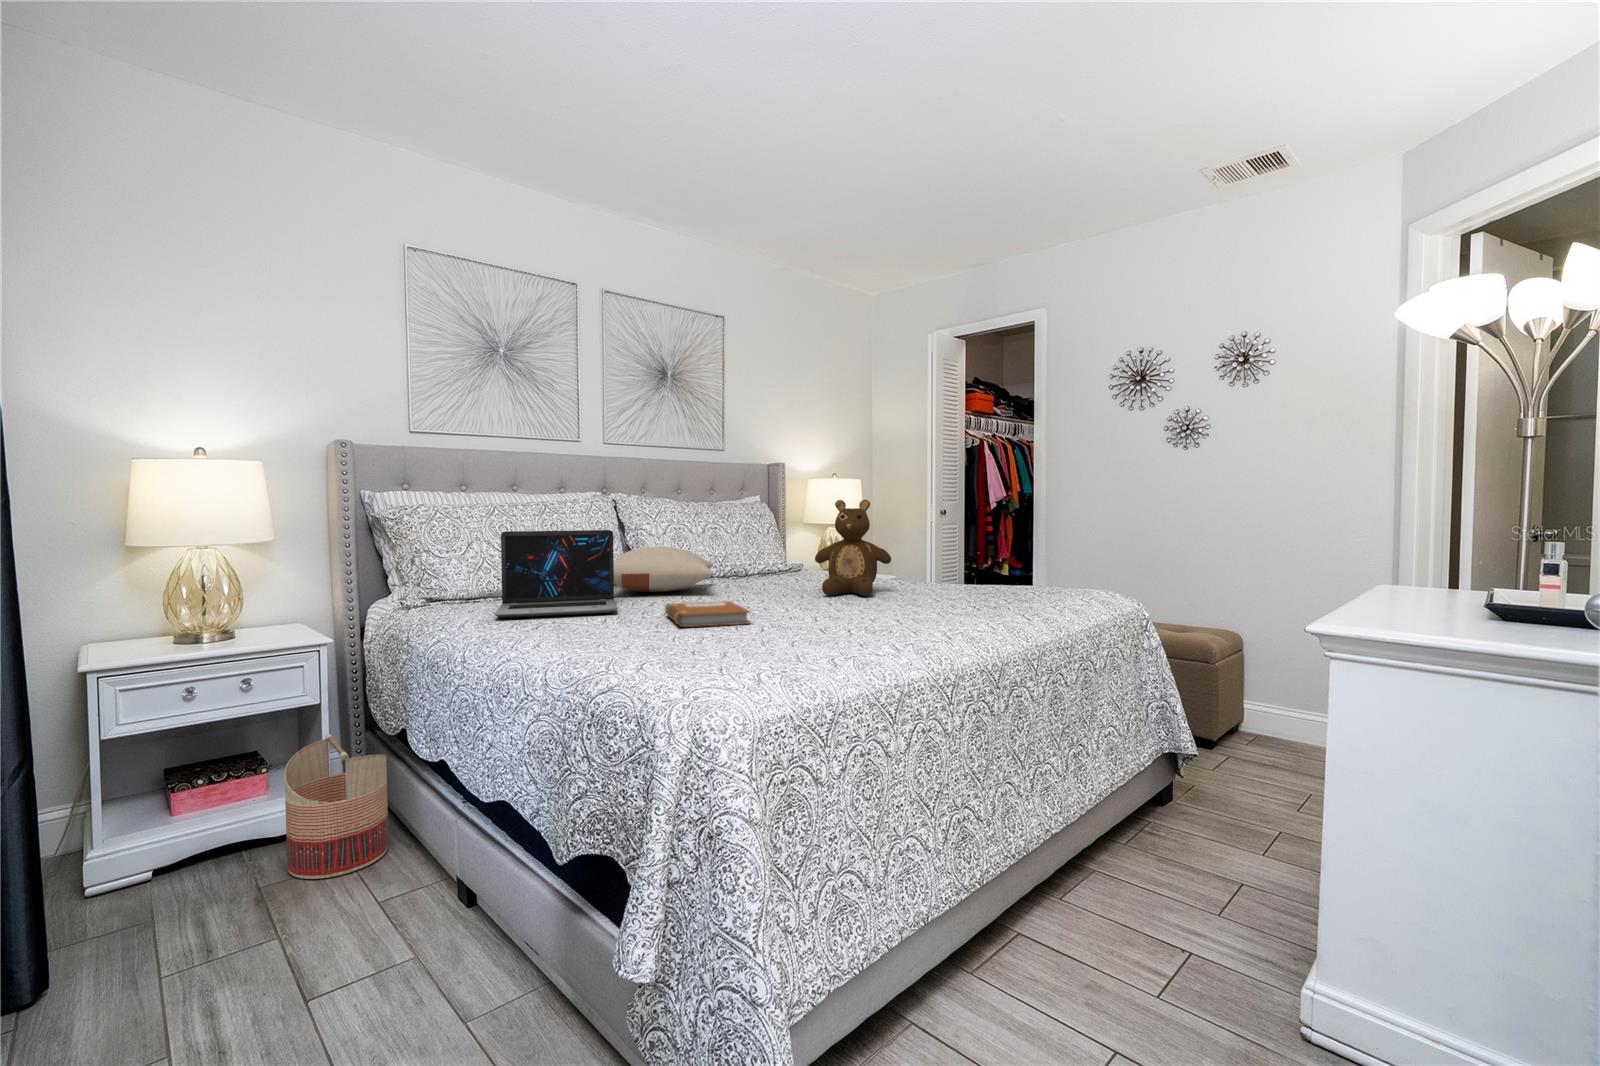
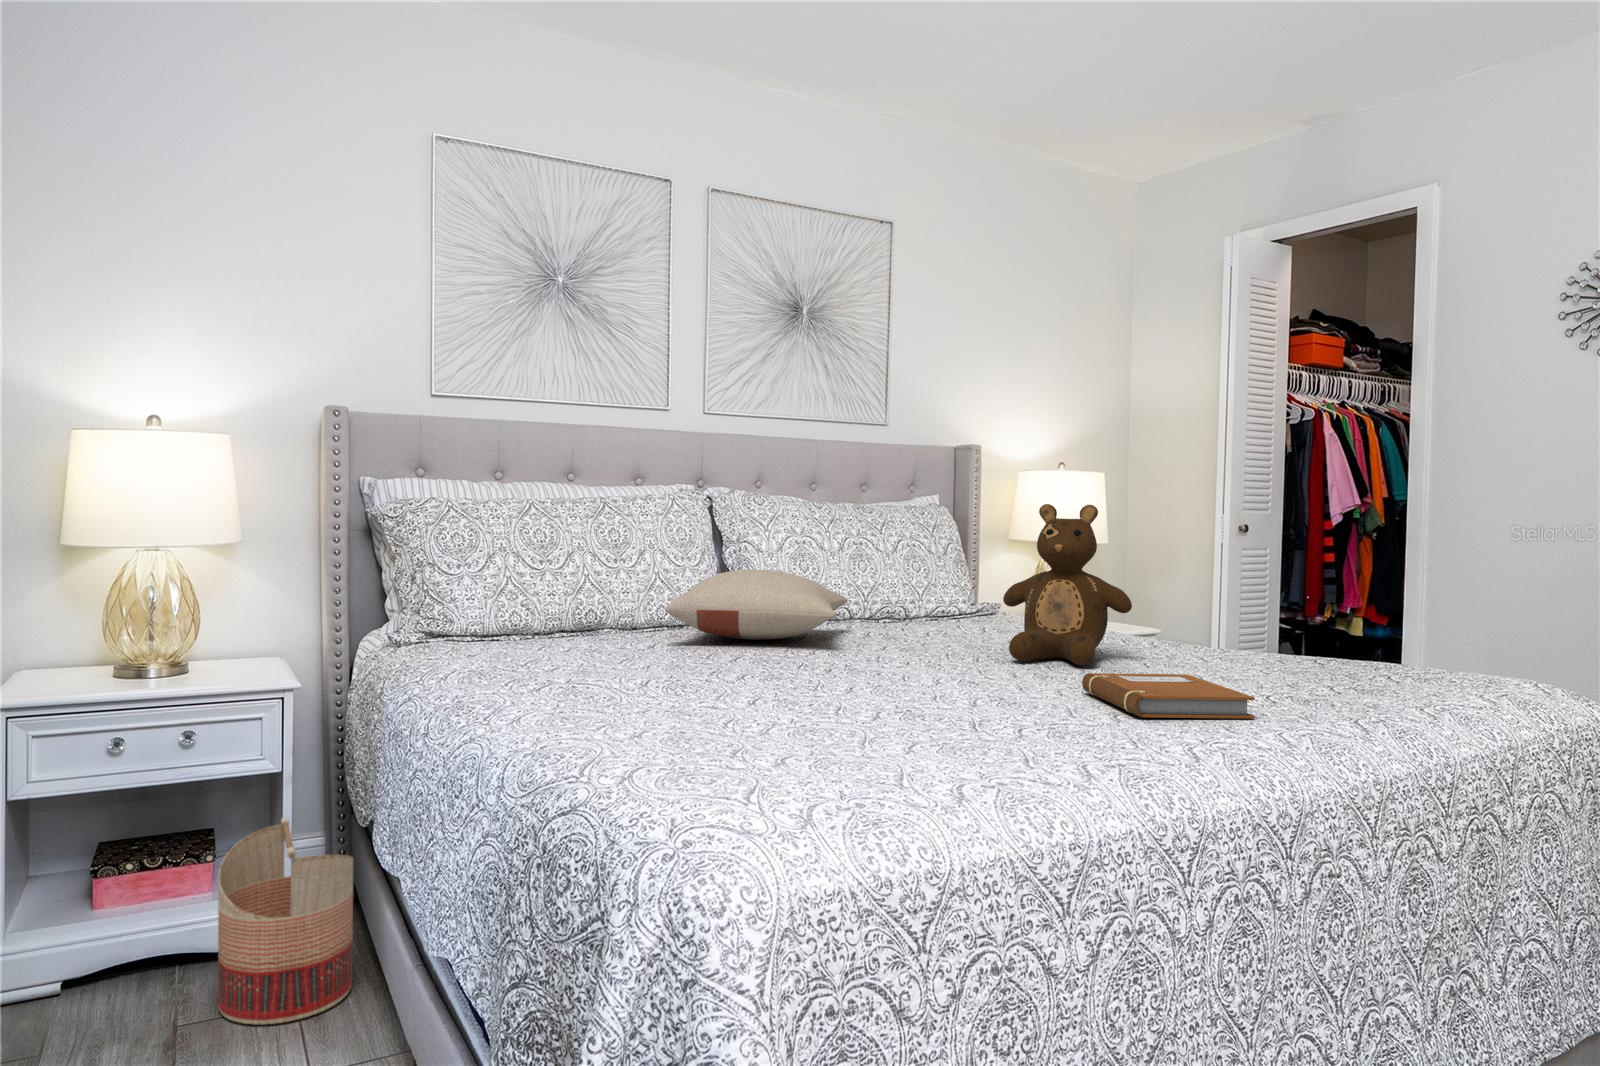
laptop: present [494,530,618,618] -> none [493,540,680,671]
notebook: present [665,601,750,627] -> present [1082,673,1255,719]

